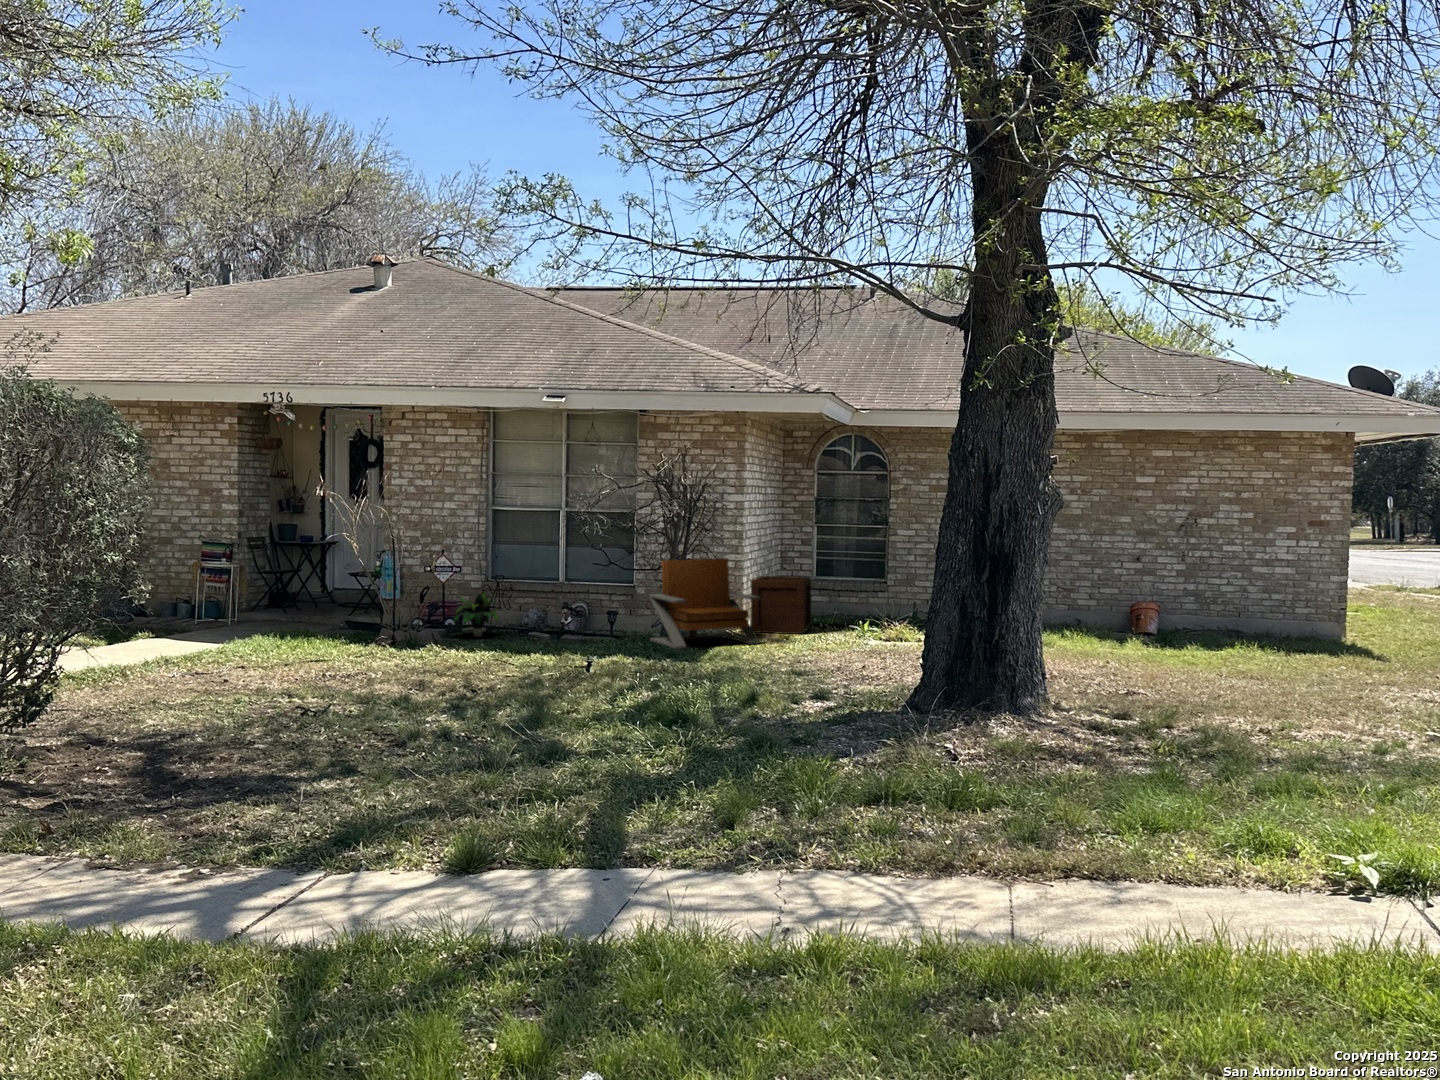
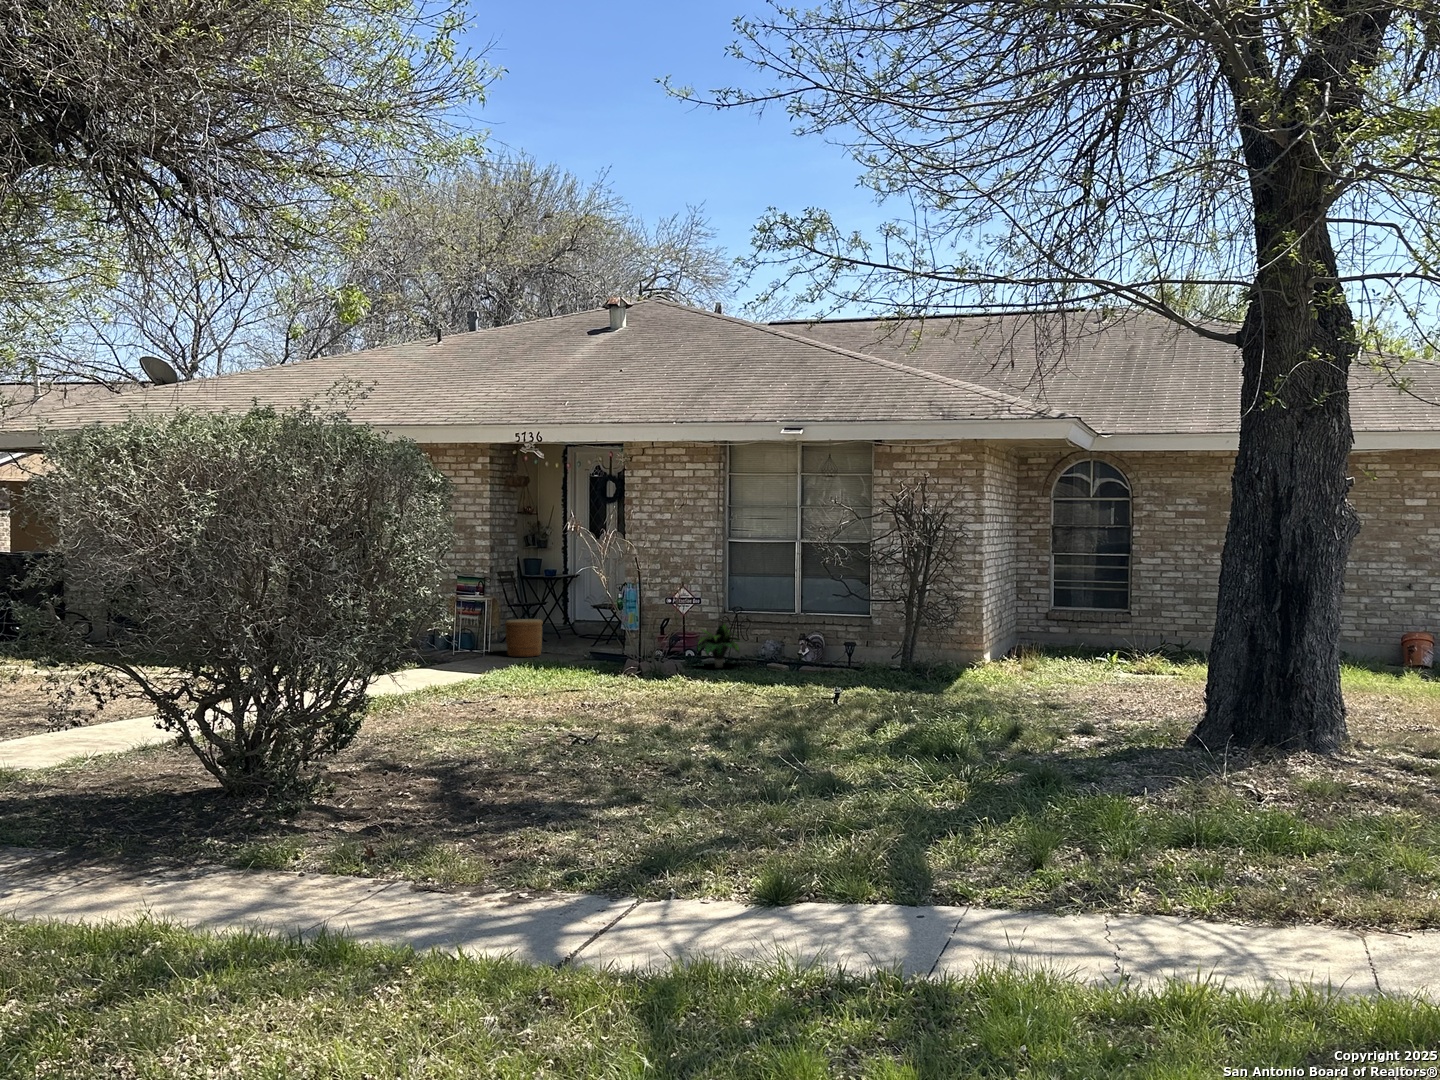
lounge chair: present [649,559,760,649] -> none [889,588,1005,680]
wooden crate: present [751,576,811,634] -> none [991,606,1053,665]
woven basket: none [253,587,295,627] -> present [505,619,543,657]

